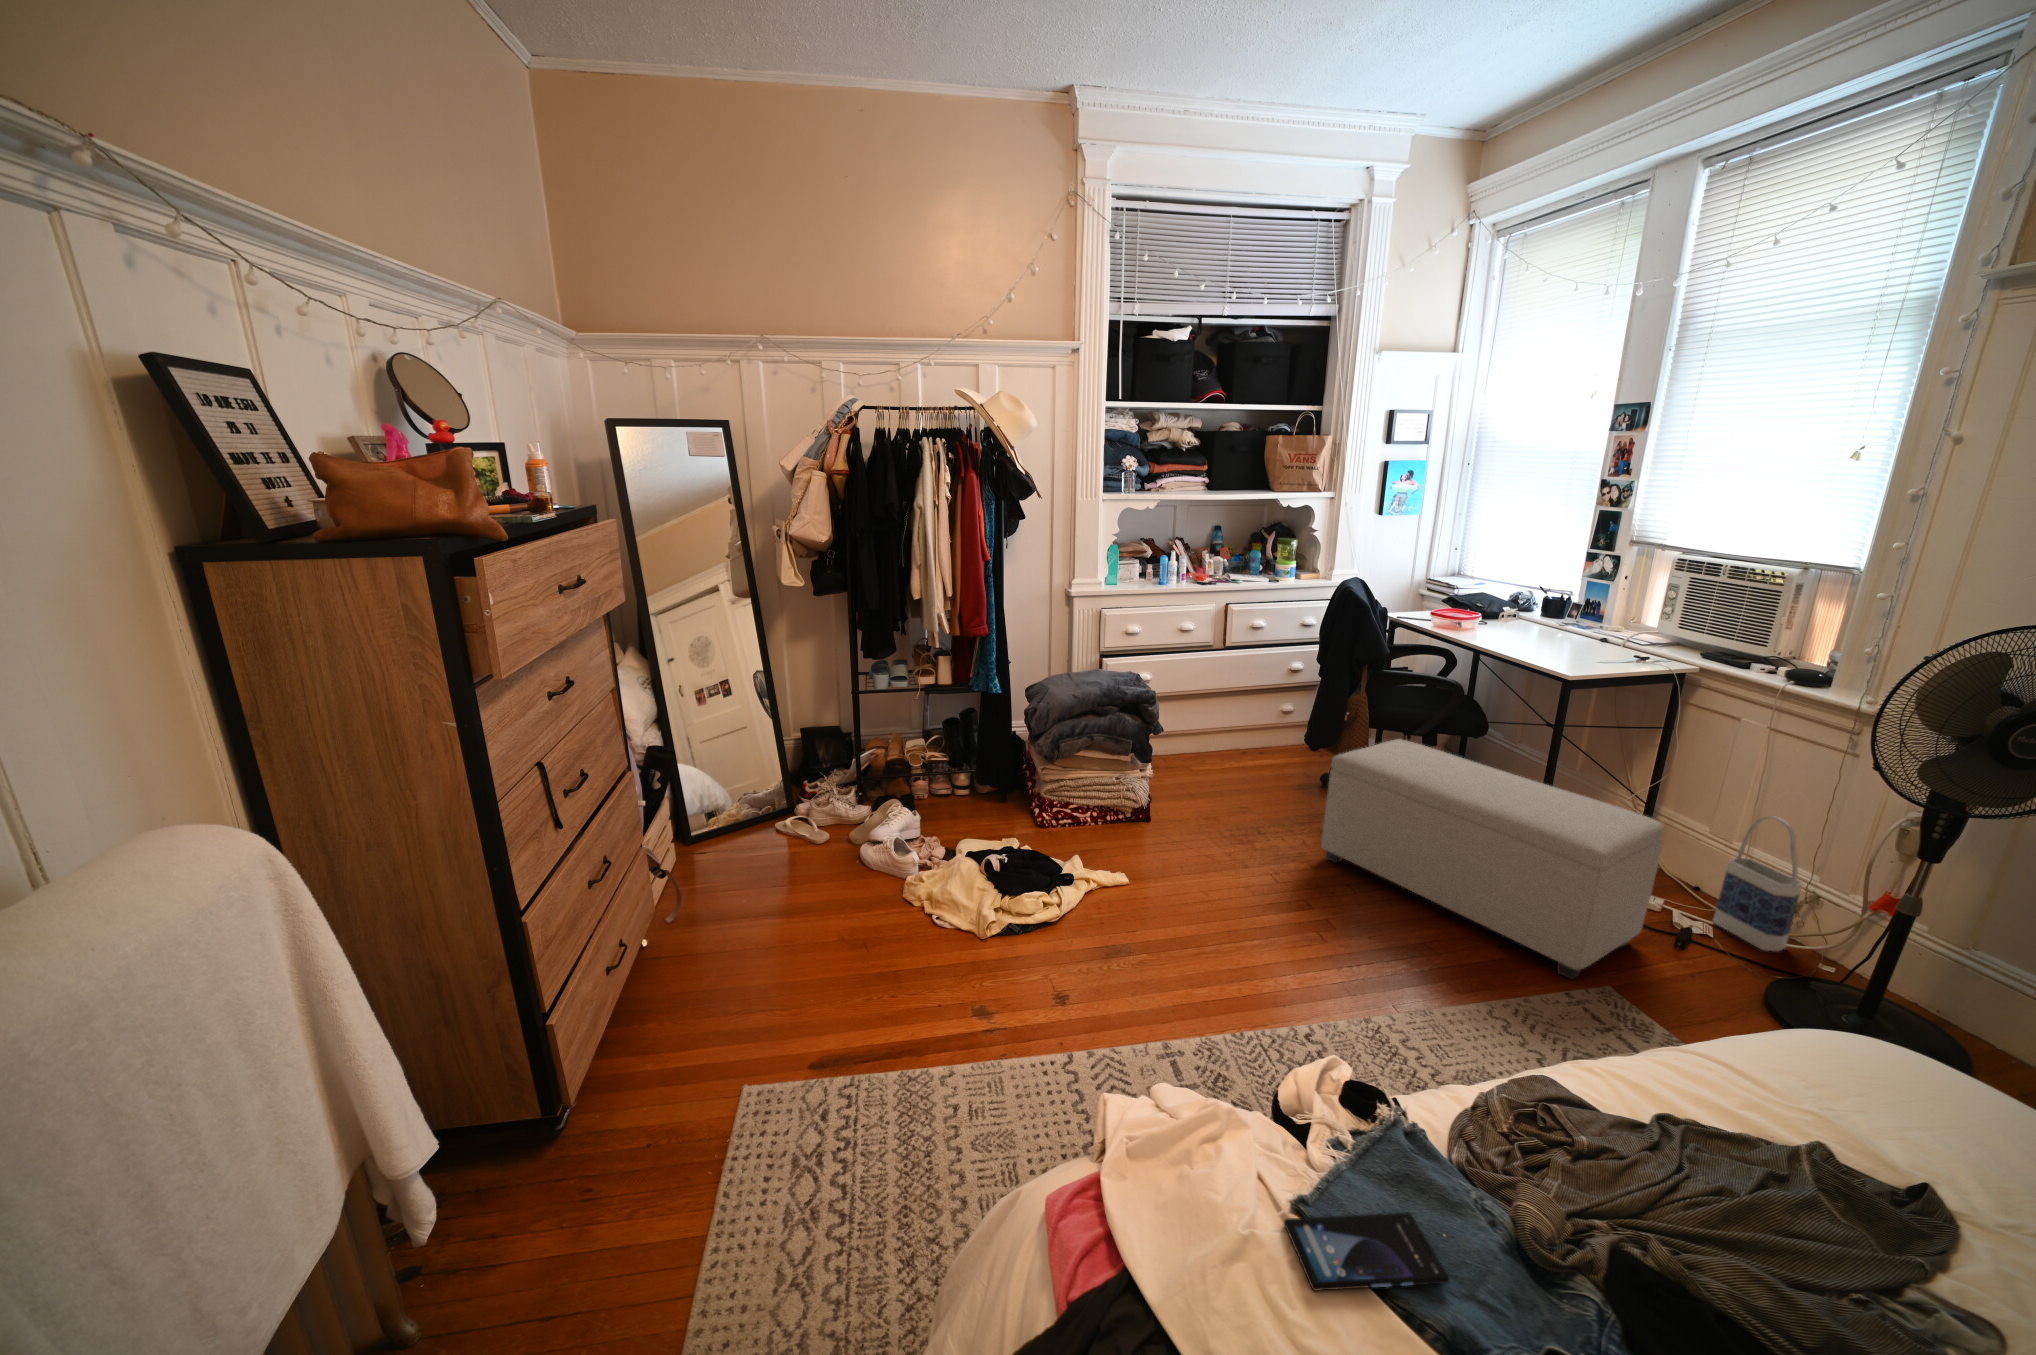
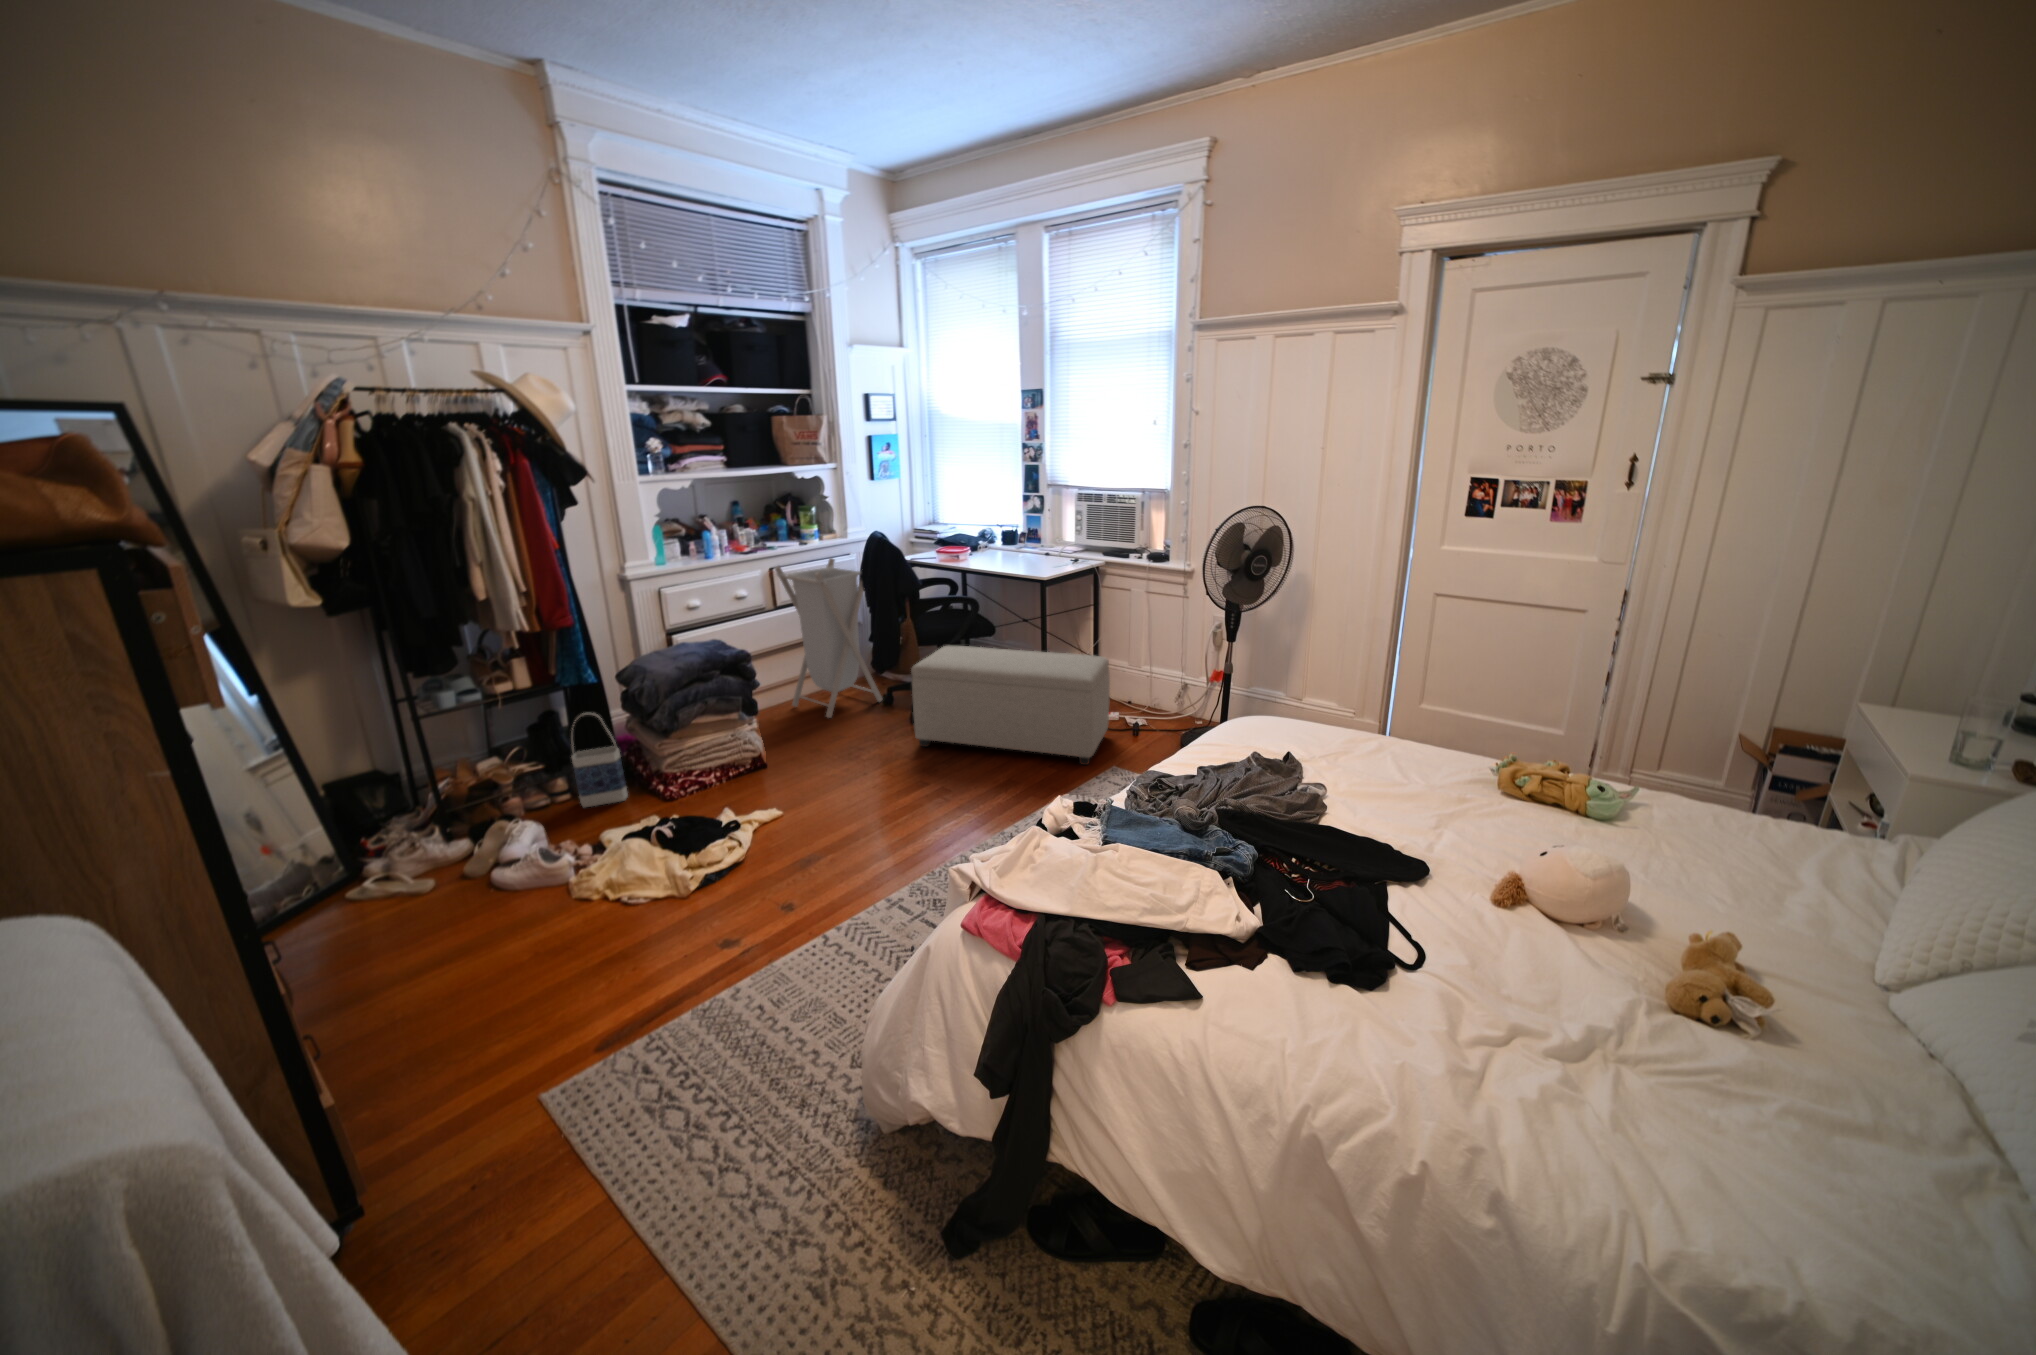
laundry hamper: none [1208,603,1332,789] -> present [775,558,882,718]
bag: present [1713,816,1802,951] -> present [571,713,628,807]
smartphone: present [1284,1212,1449,1291] -> none [1092,840,1164,883]

